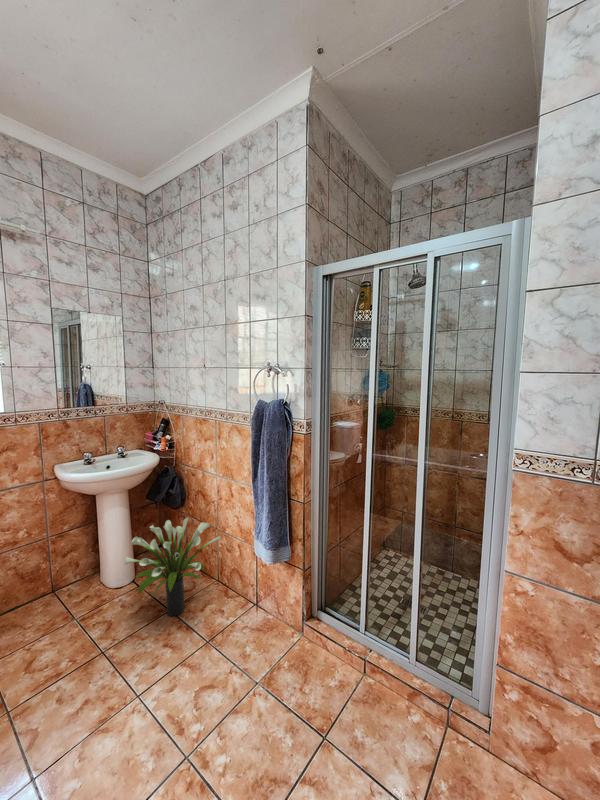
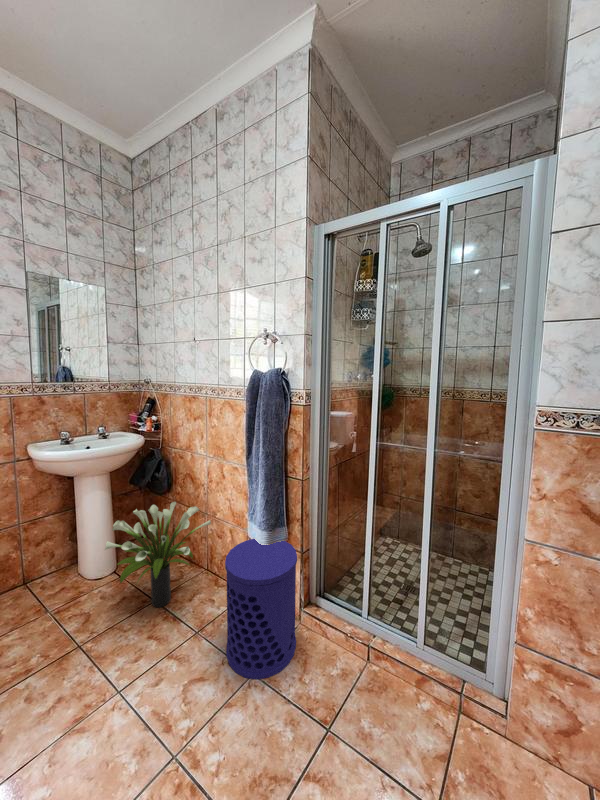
waste bin: none [232,555,299,688] -> present [225,539,297,680]

